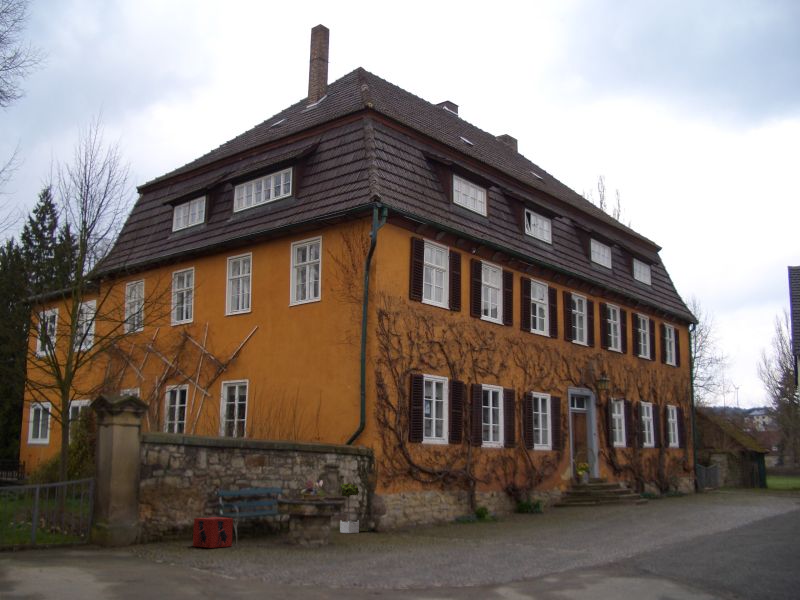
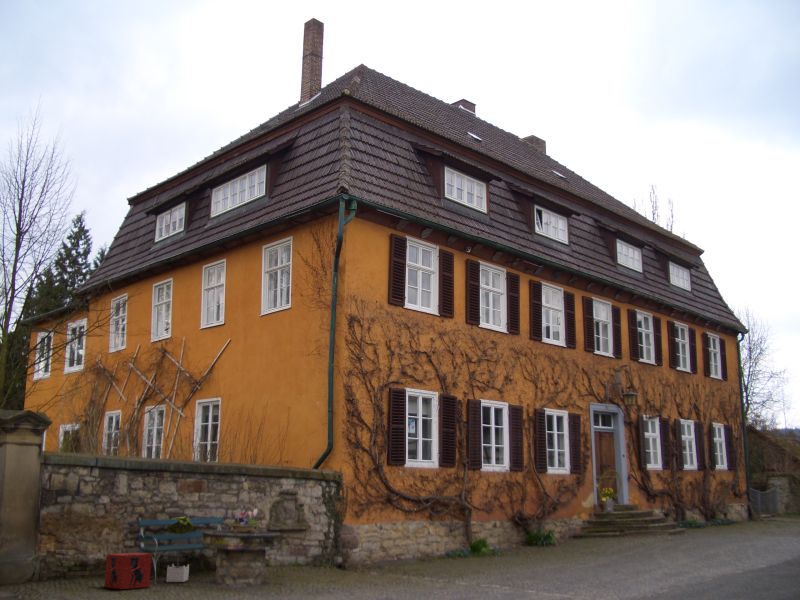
potted tree: present [340,483,359,533] -> present [166,516,194,582]

